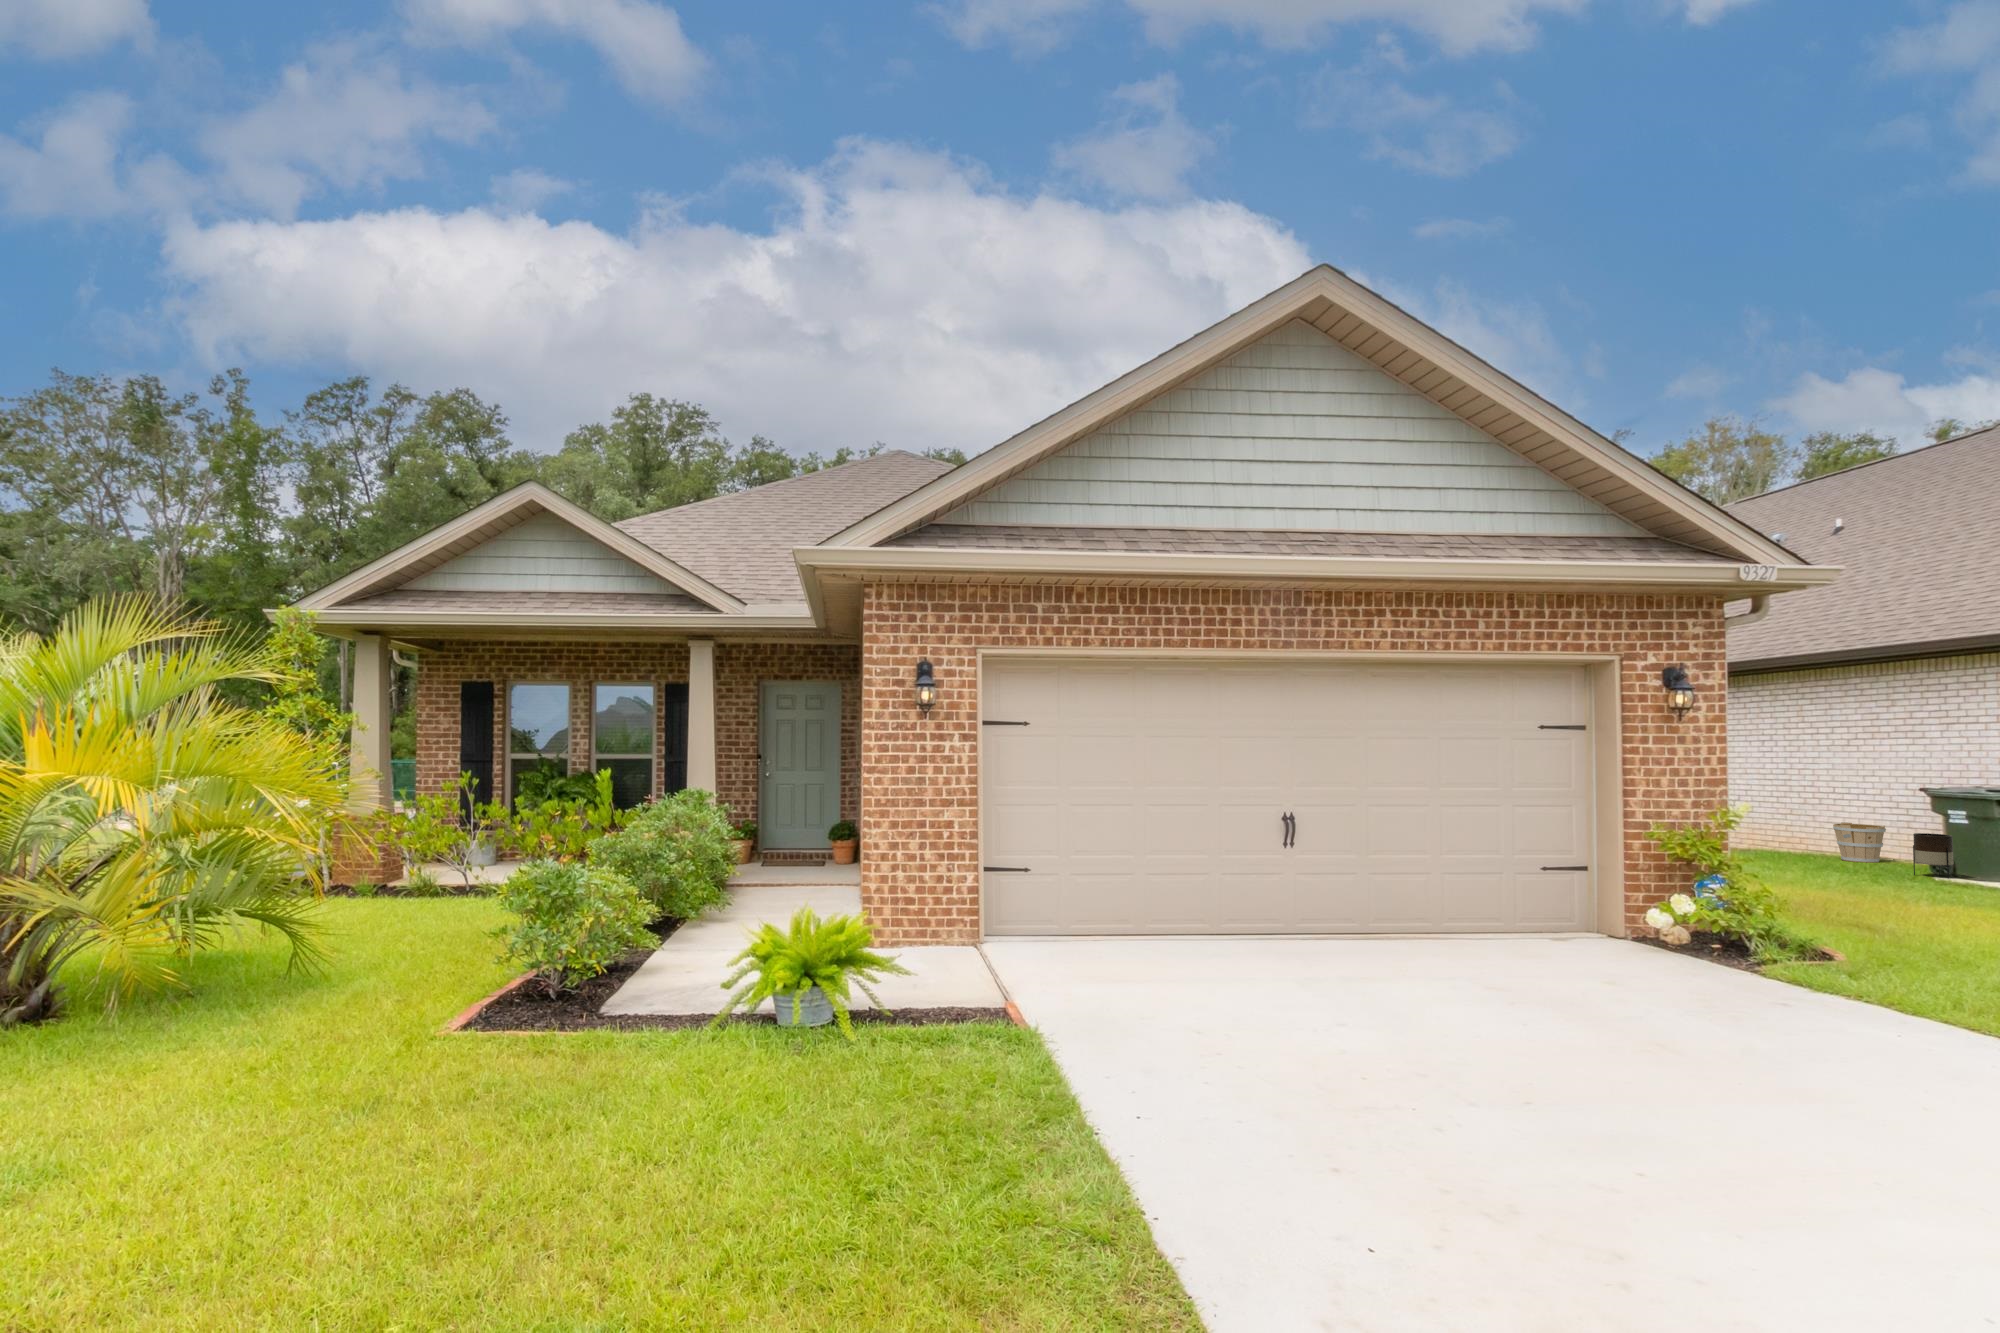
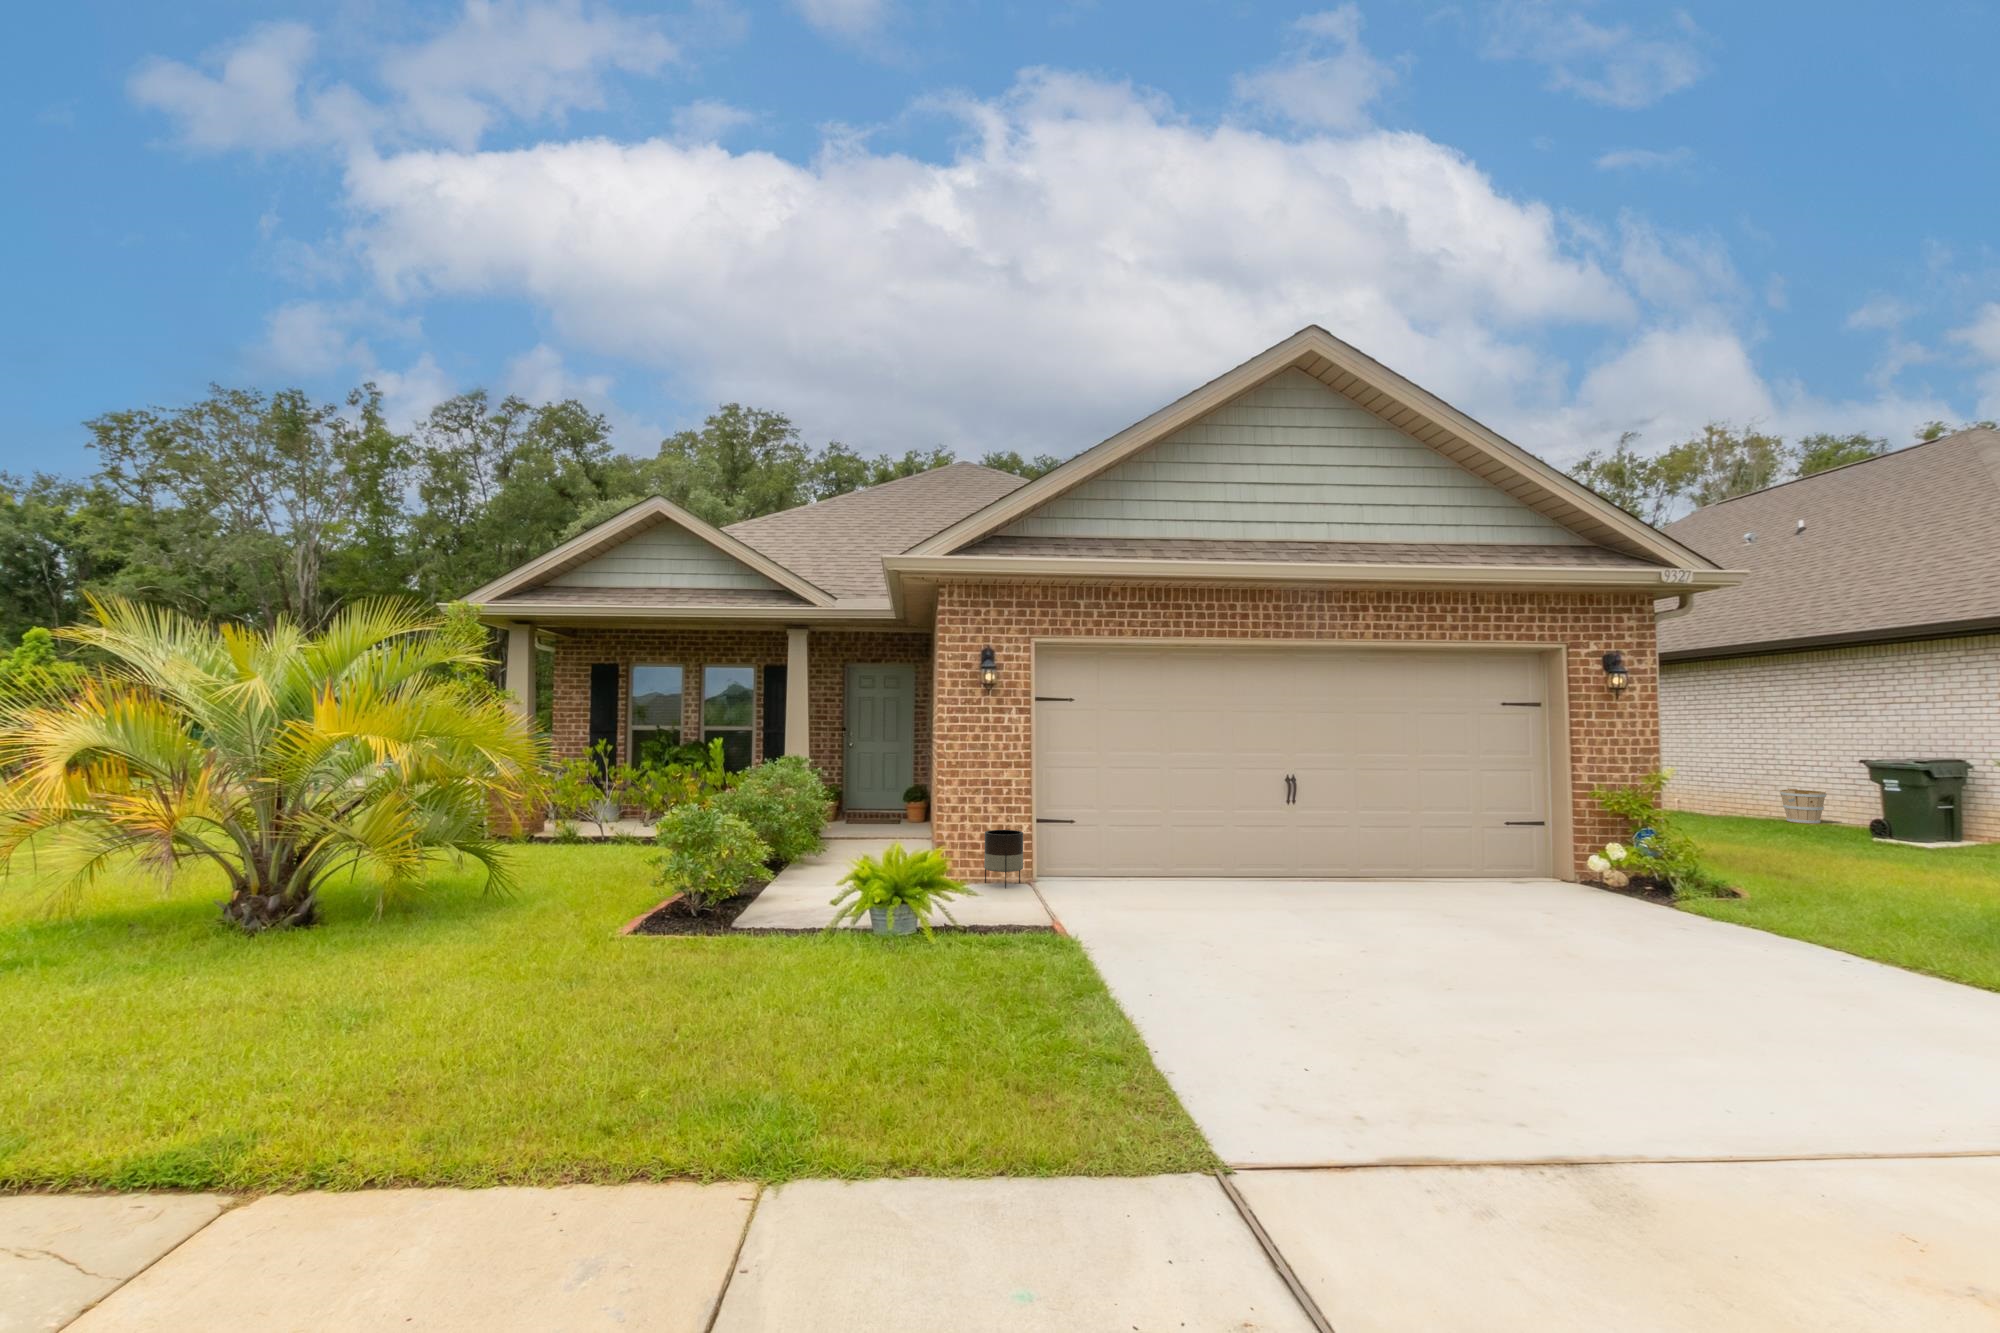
planter: present [1913,833,1954,878] -> present [984,830,1023,889]

